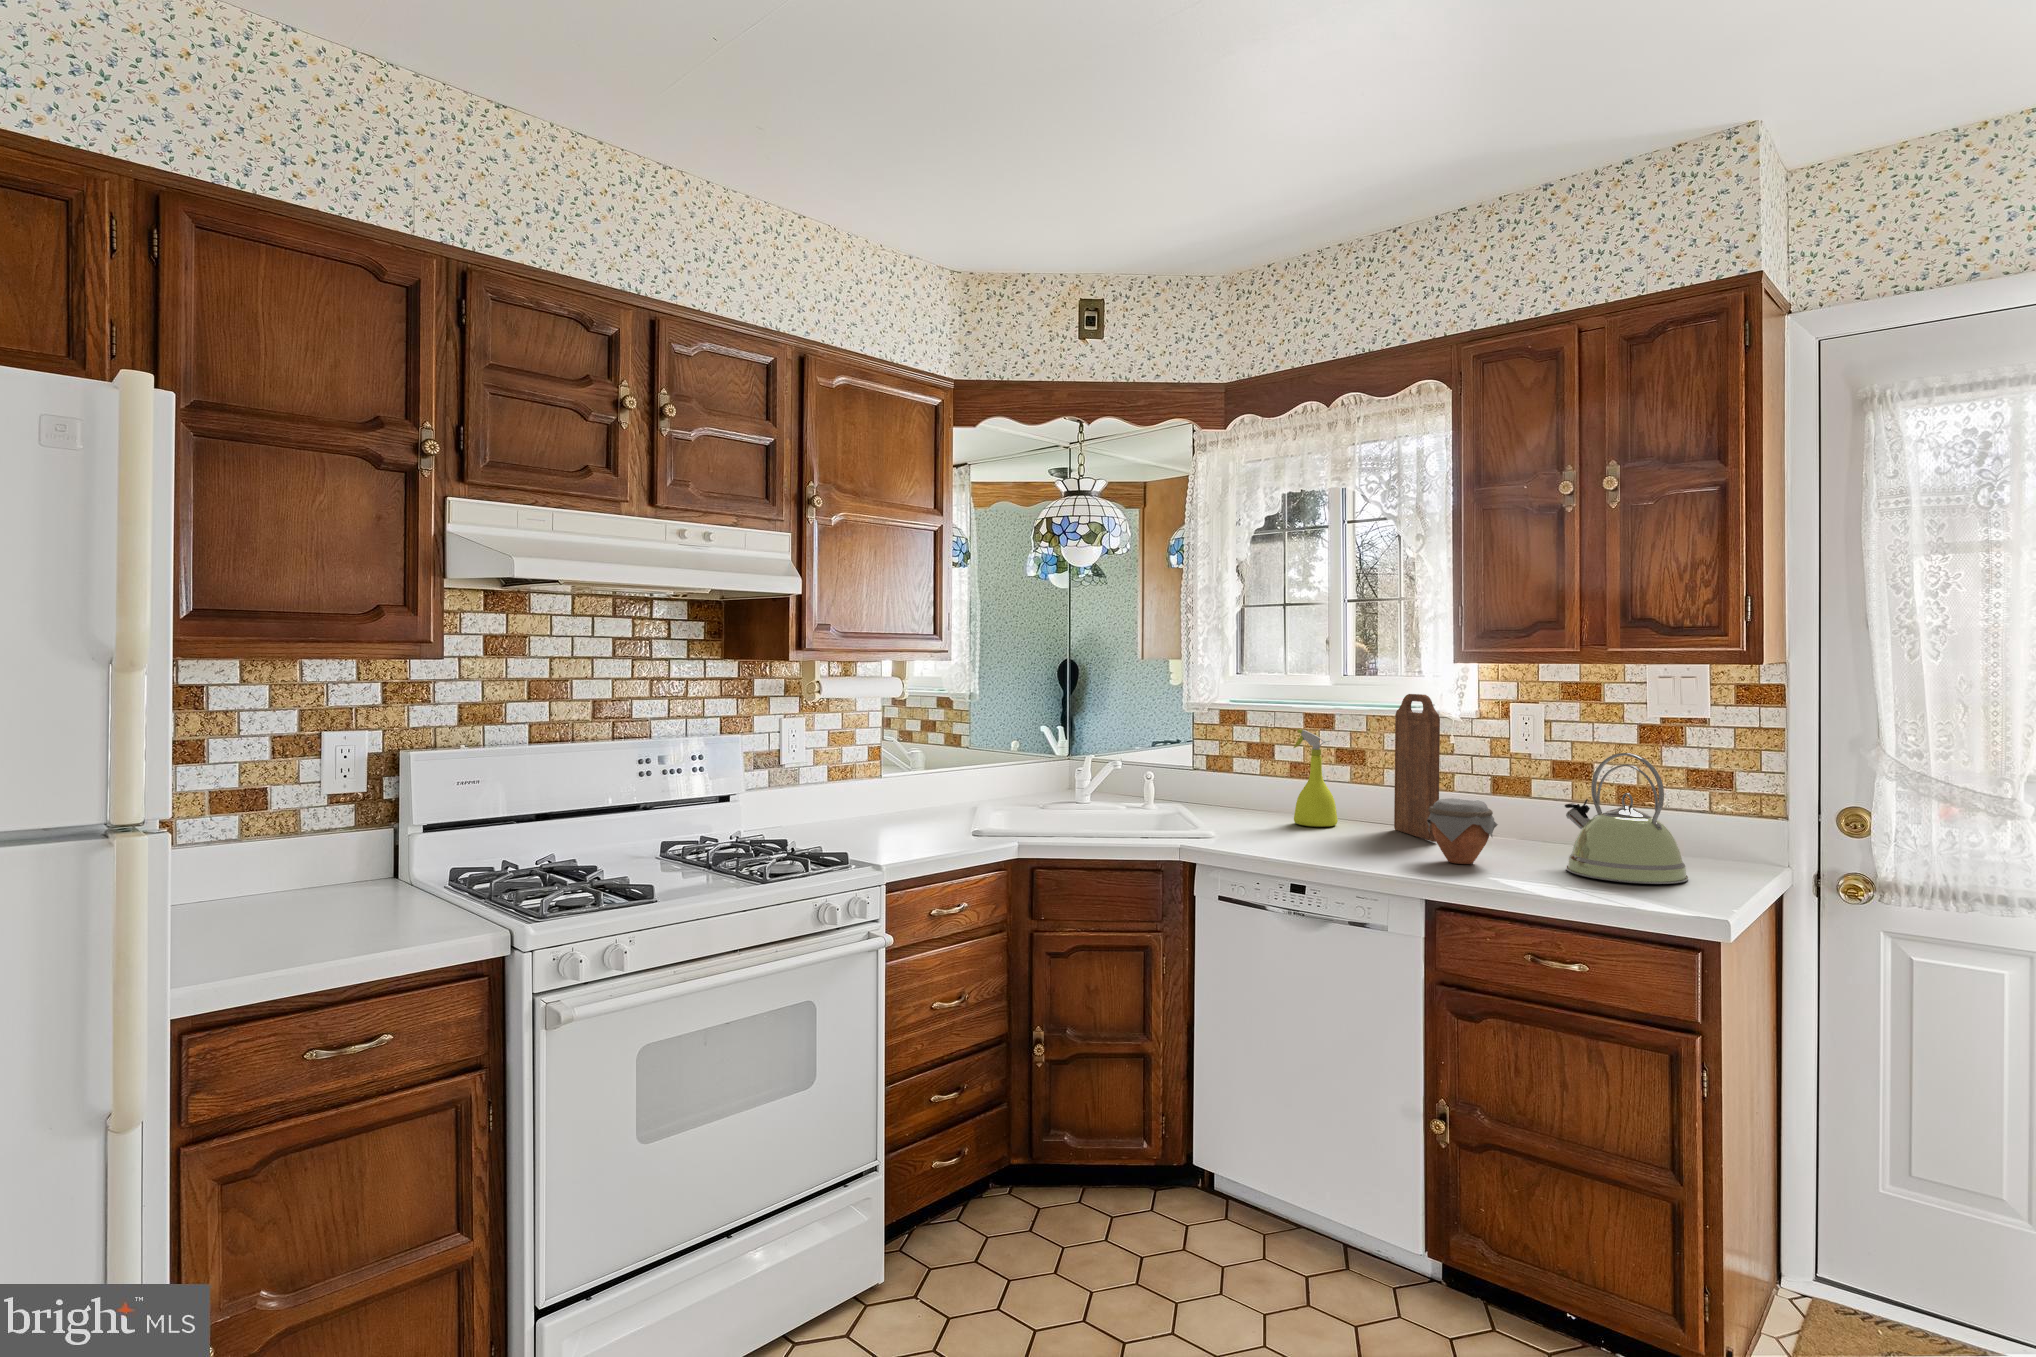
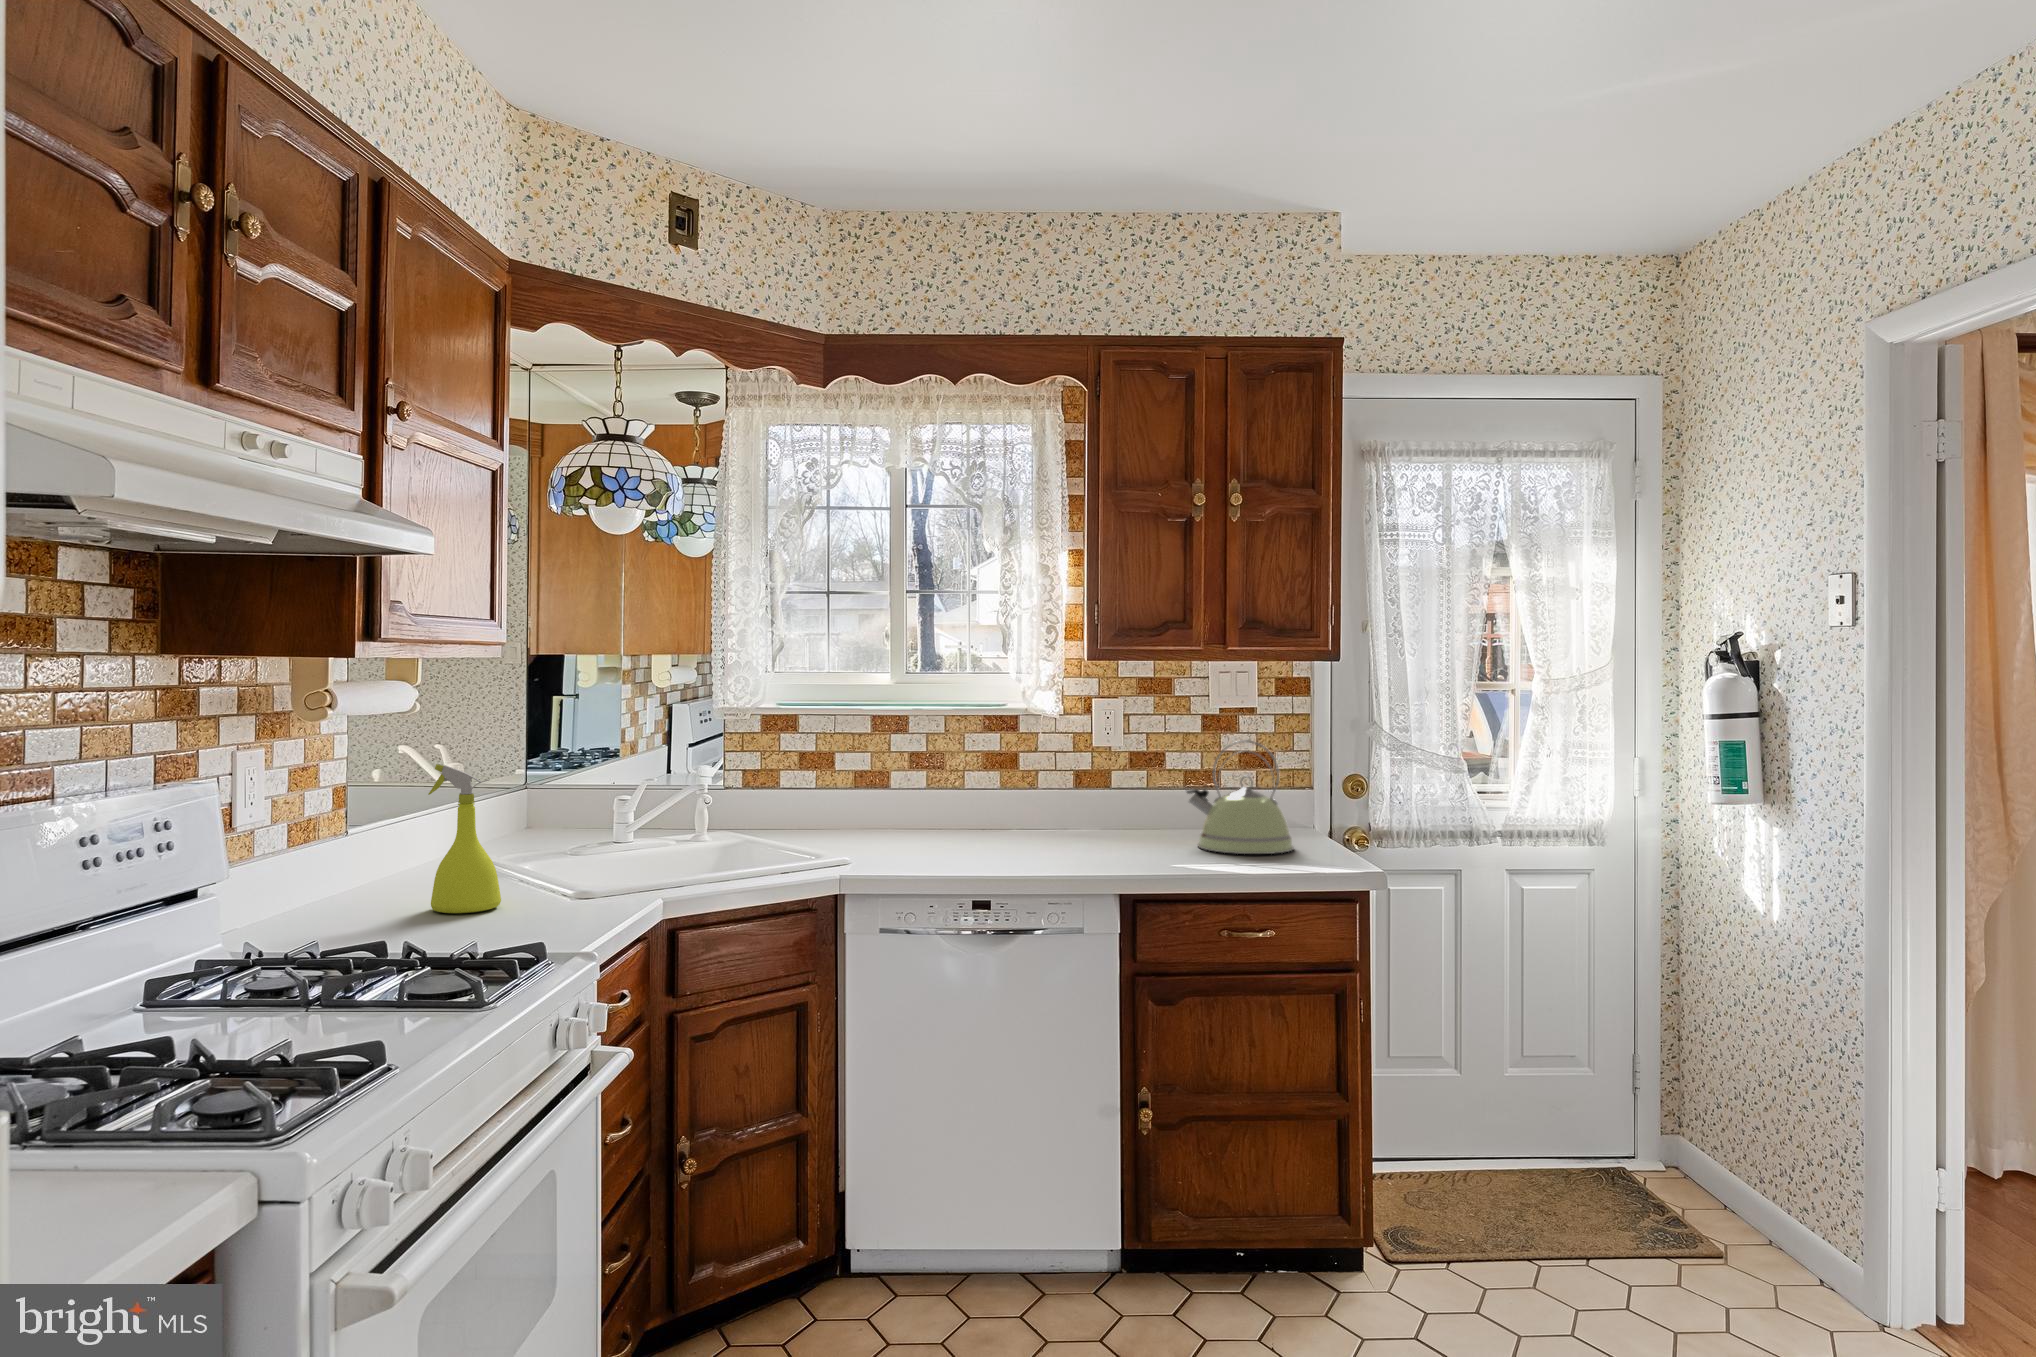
cutting board: present [1394,694,1440,842] -> none [989,692,1059,840]
spray bottle: present [1293,729,1338,827] -> present [428,764,501,913]
jar: present [1427,798,1498,864] -> none [1085,793,1156,856]

